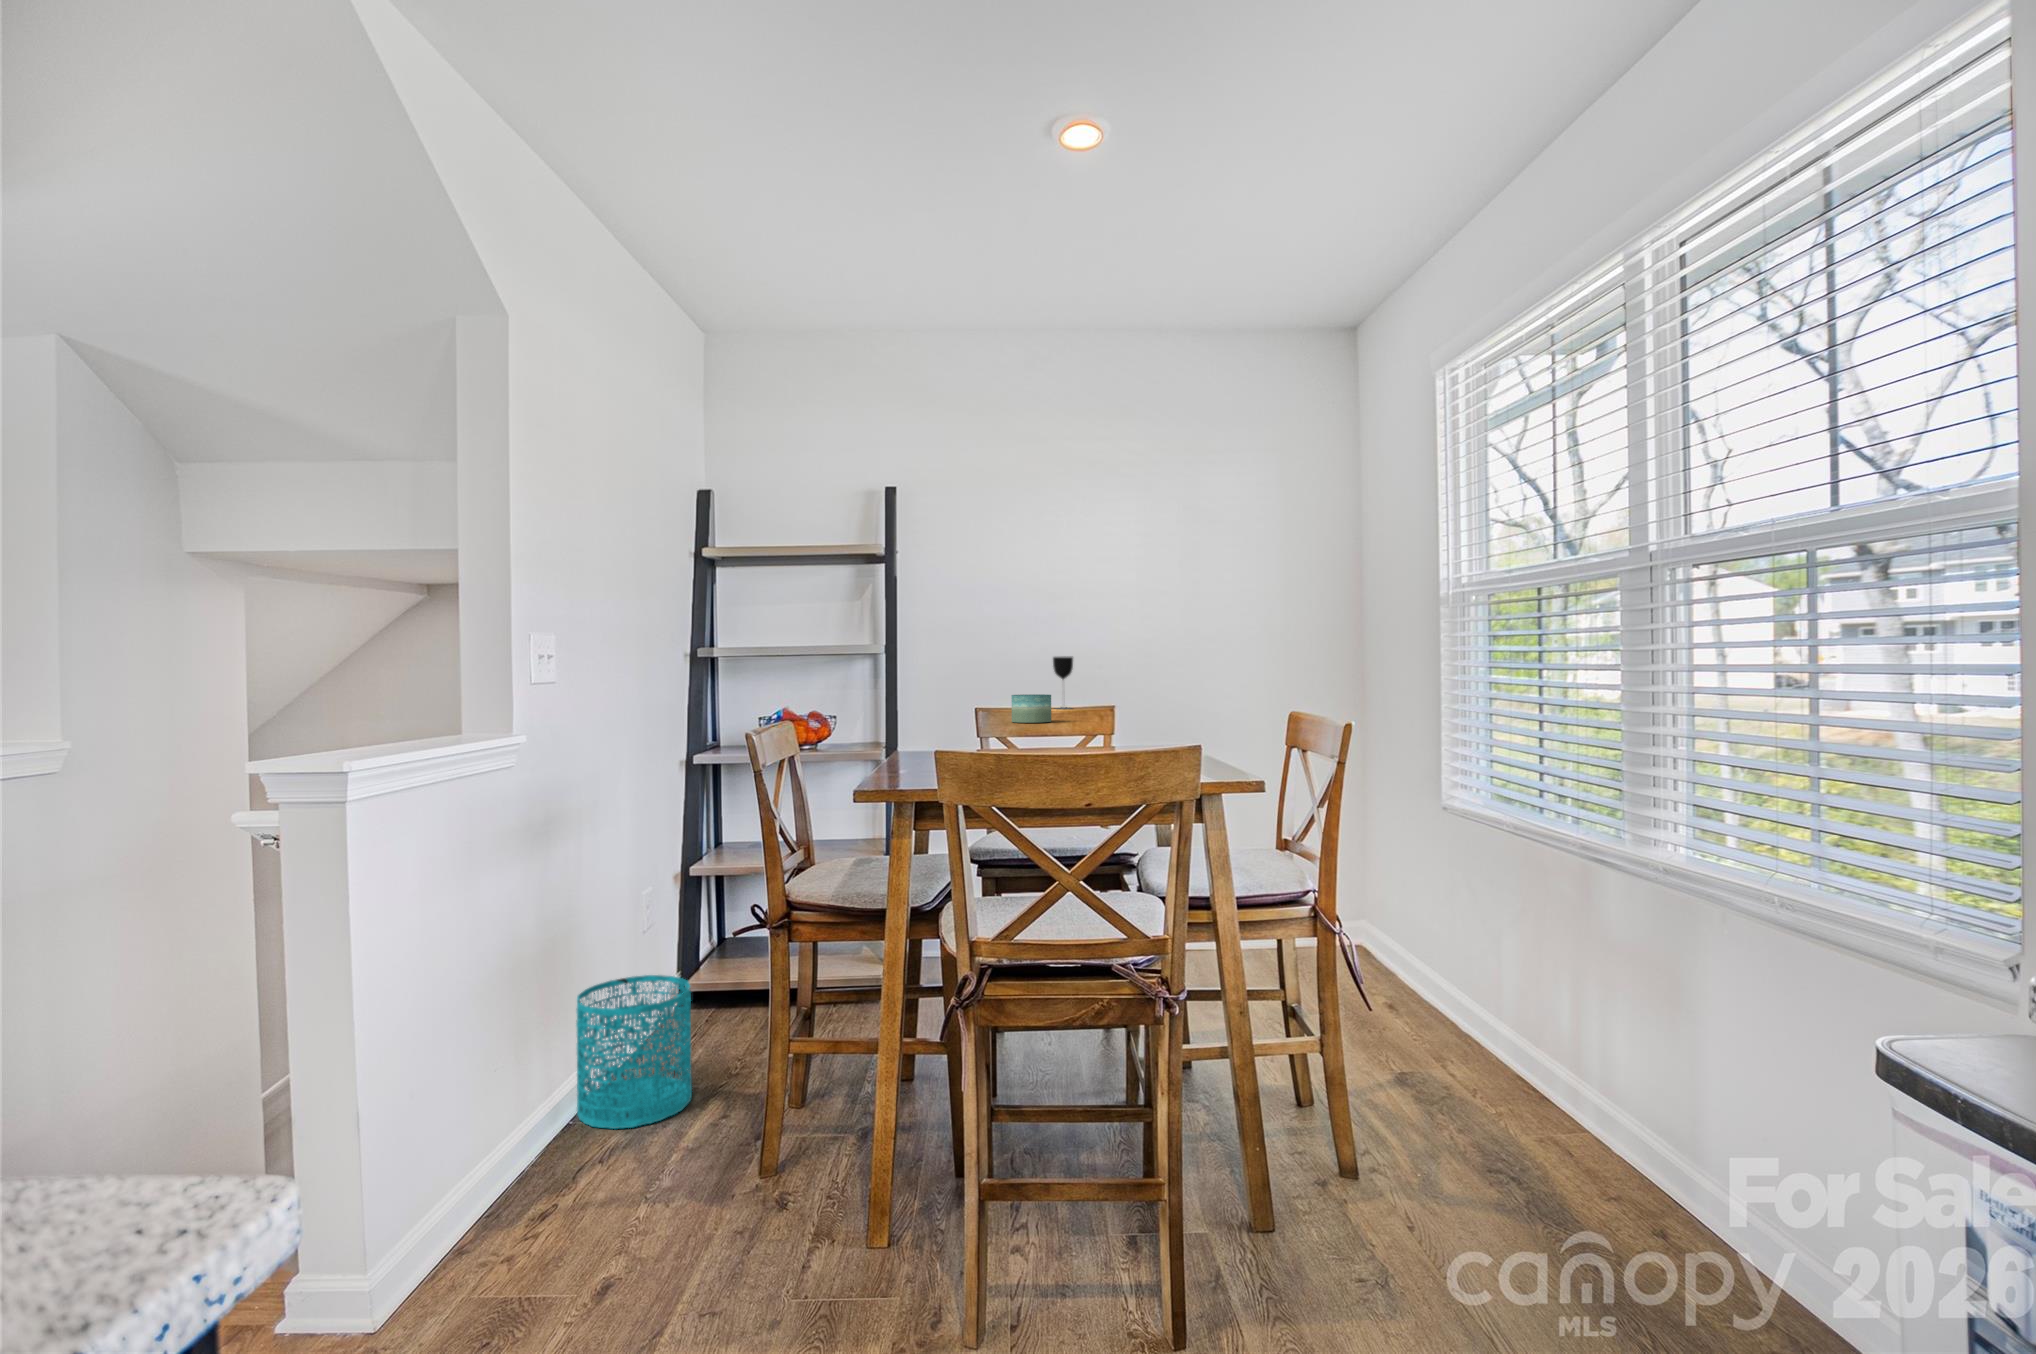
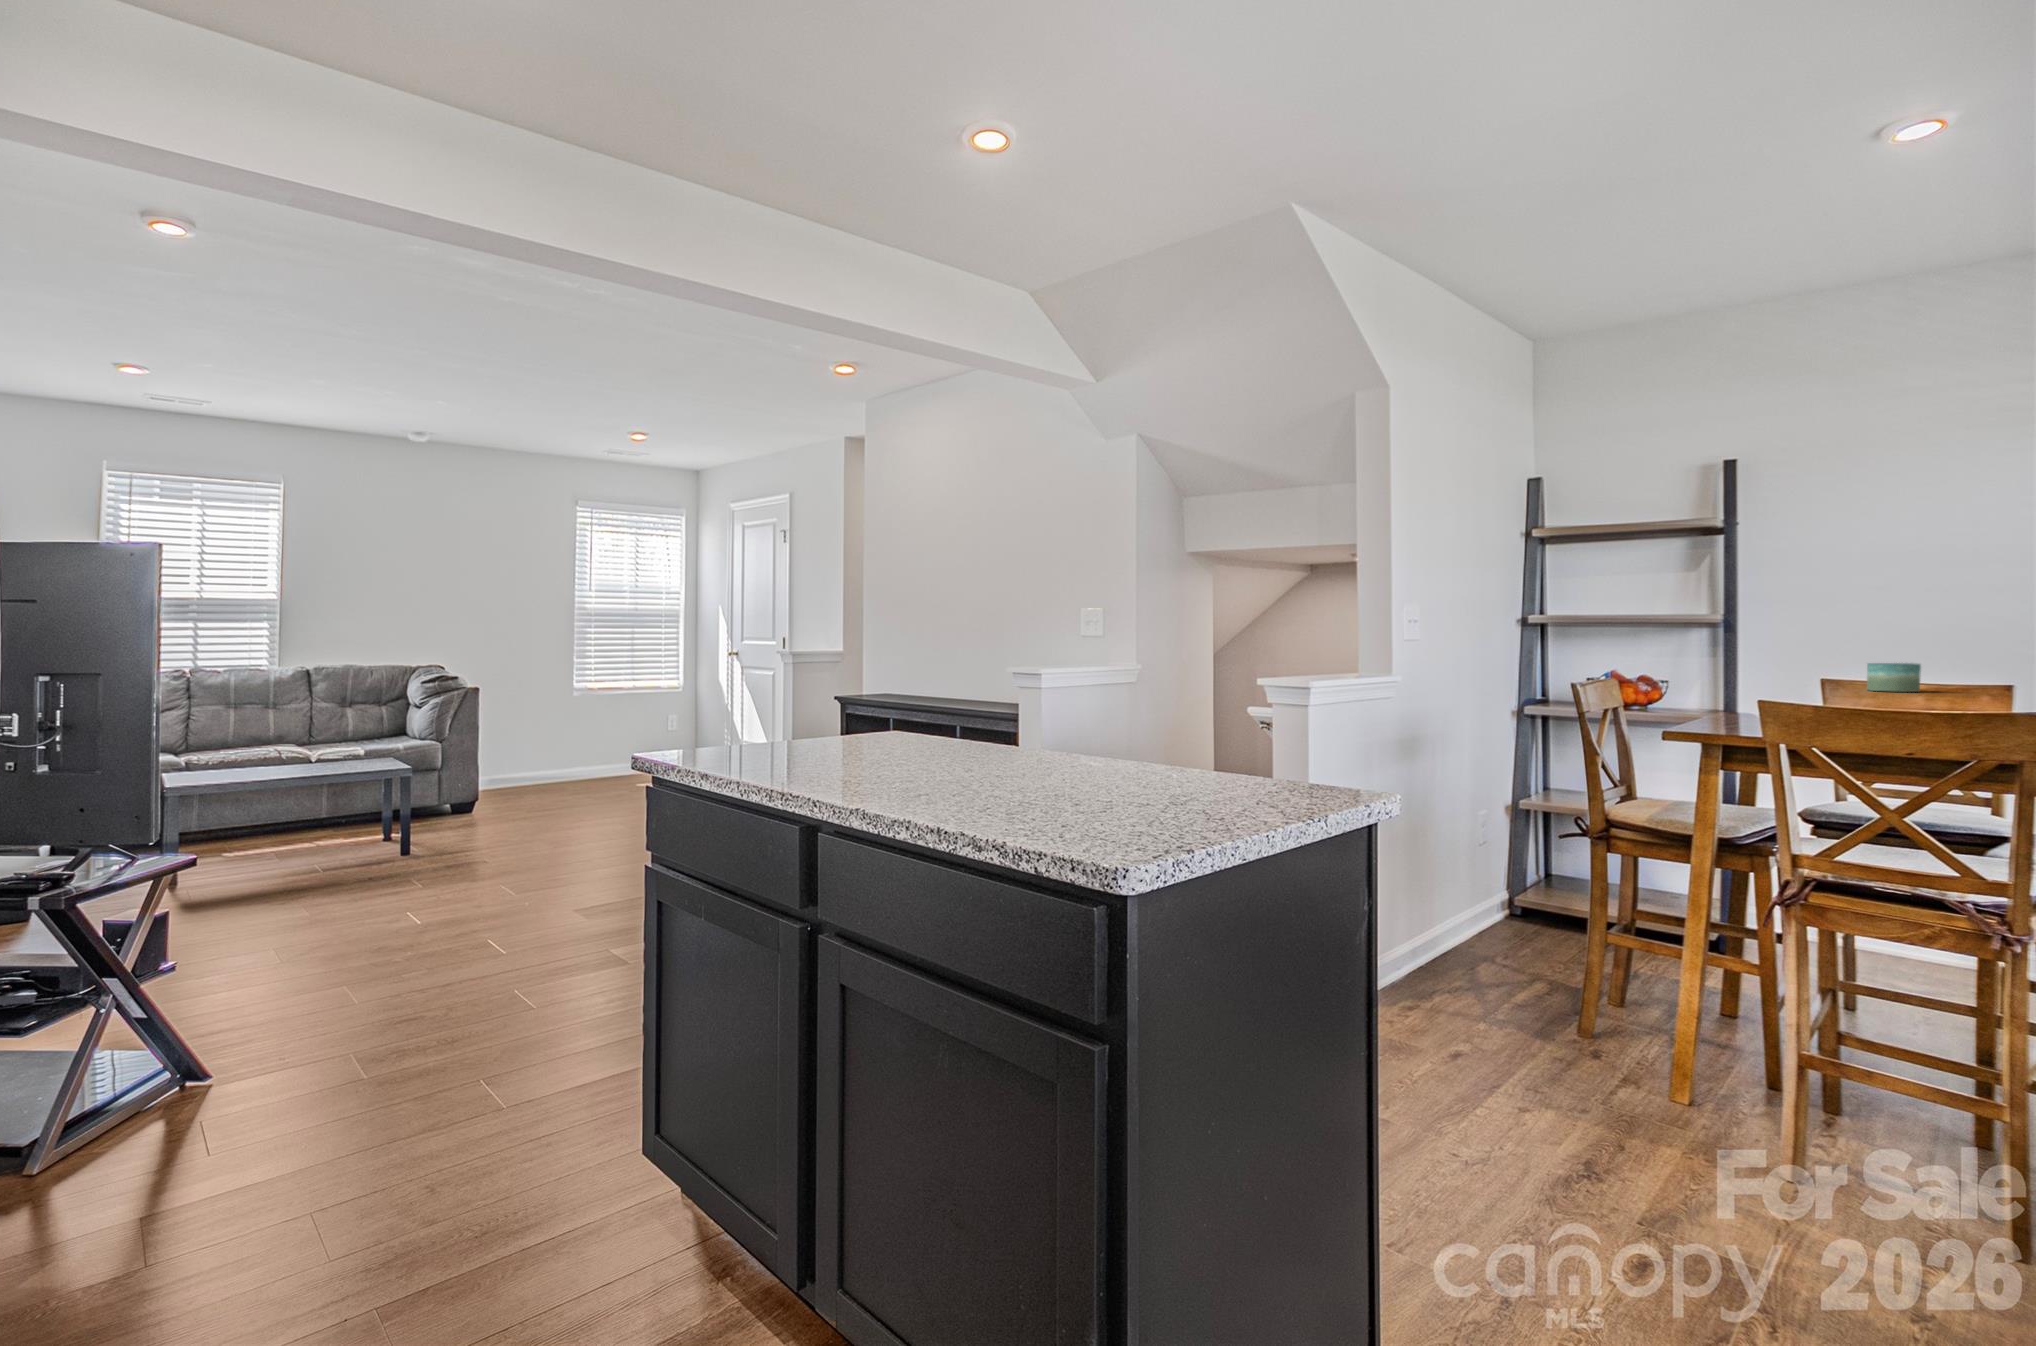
wine glass: present [1053,657,1073,708] -> none [1950,623,1982,681]
wastebasket: present [576,975,692,1129] -> none [1430,874,1521,983]

